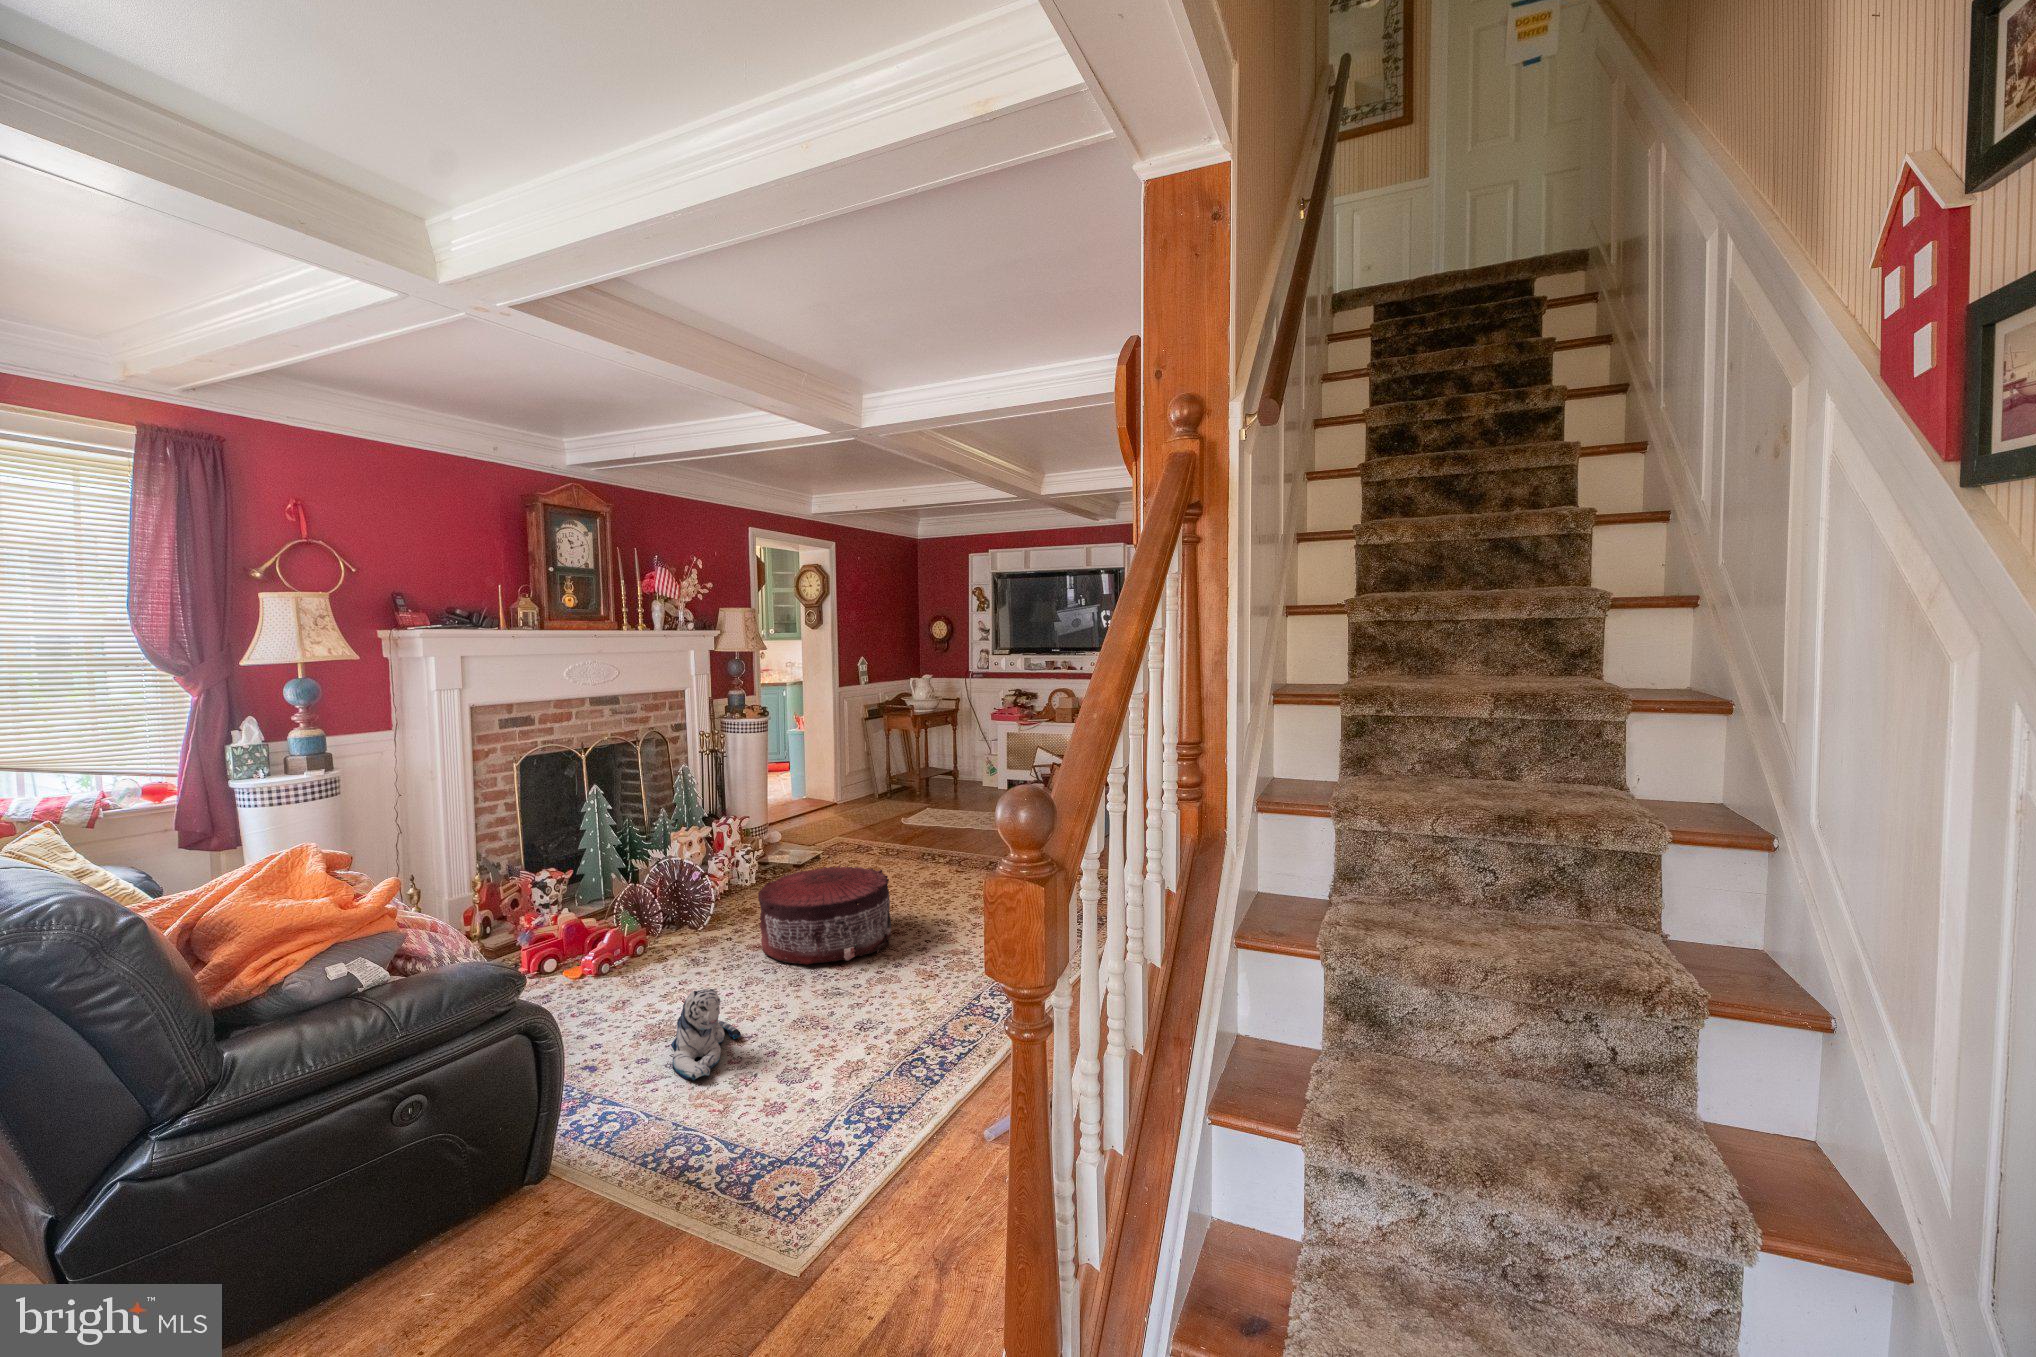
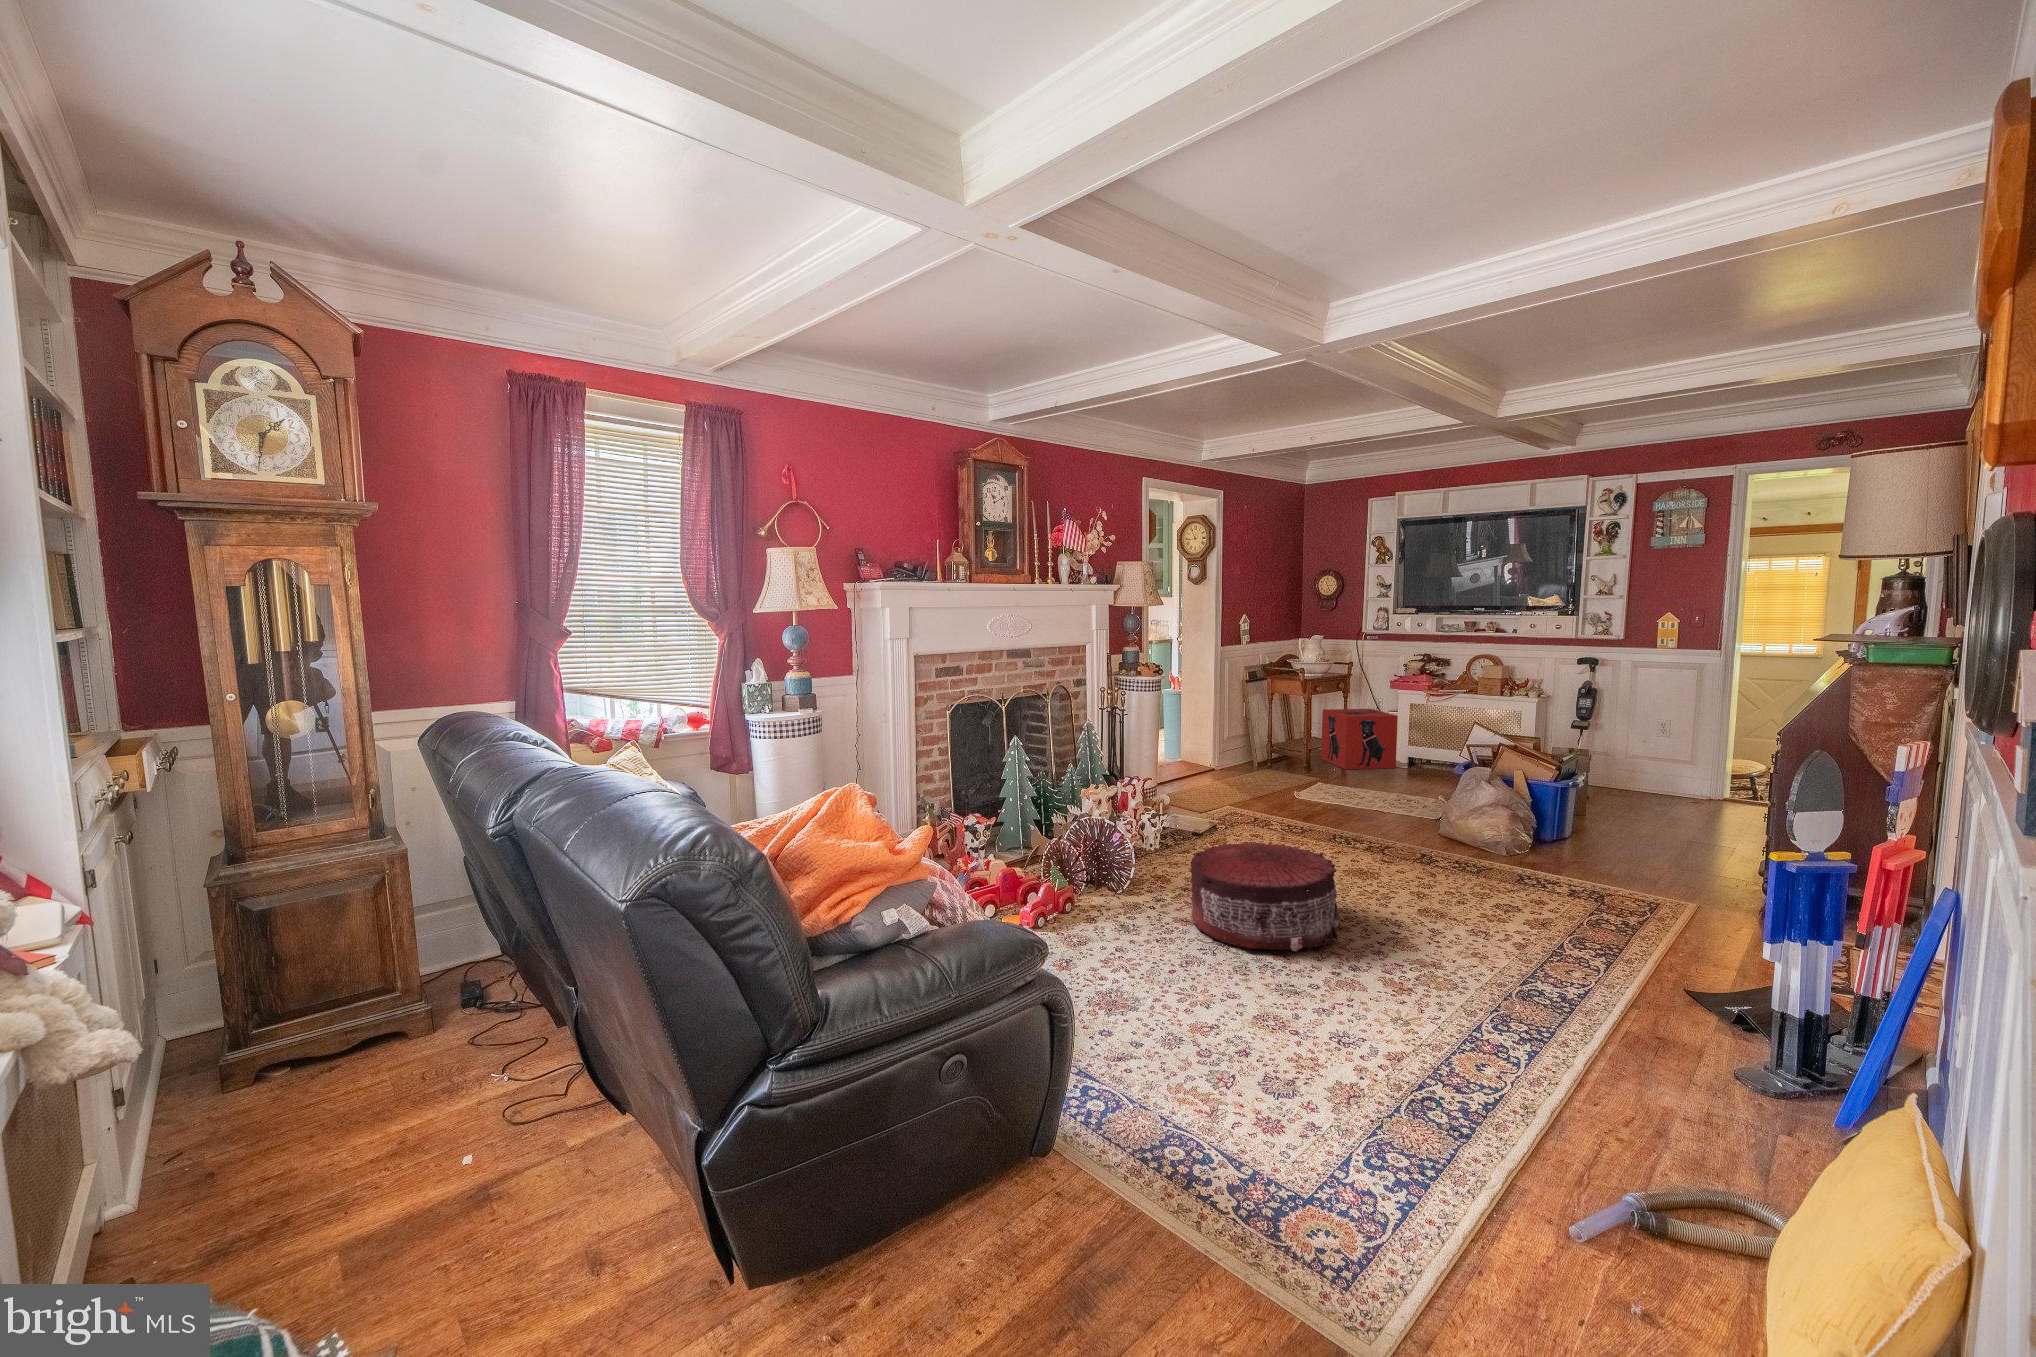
storage box: none [936,739,998,796] -> present [1321,709,1398,769]
plush toy: present [671,989,741,1081] -> none [1132,969,1204,1069]

